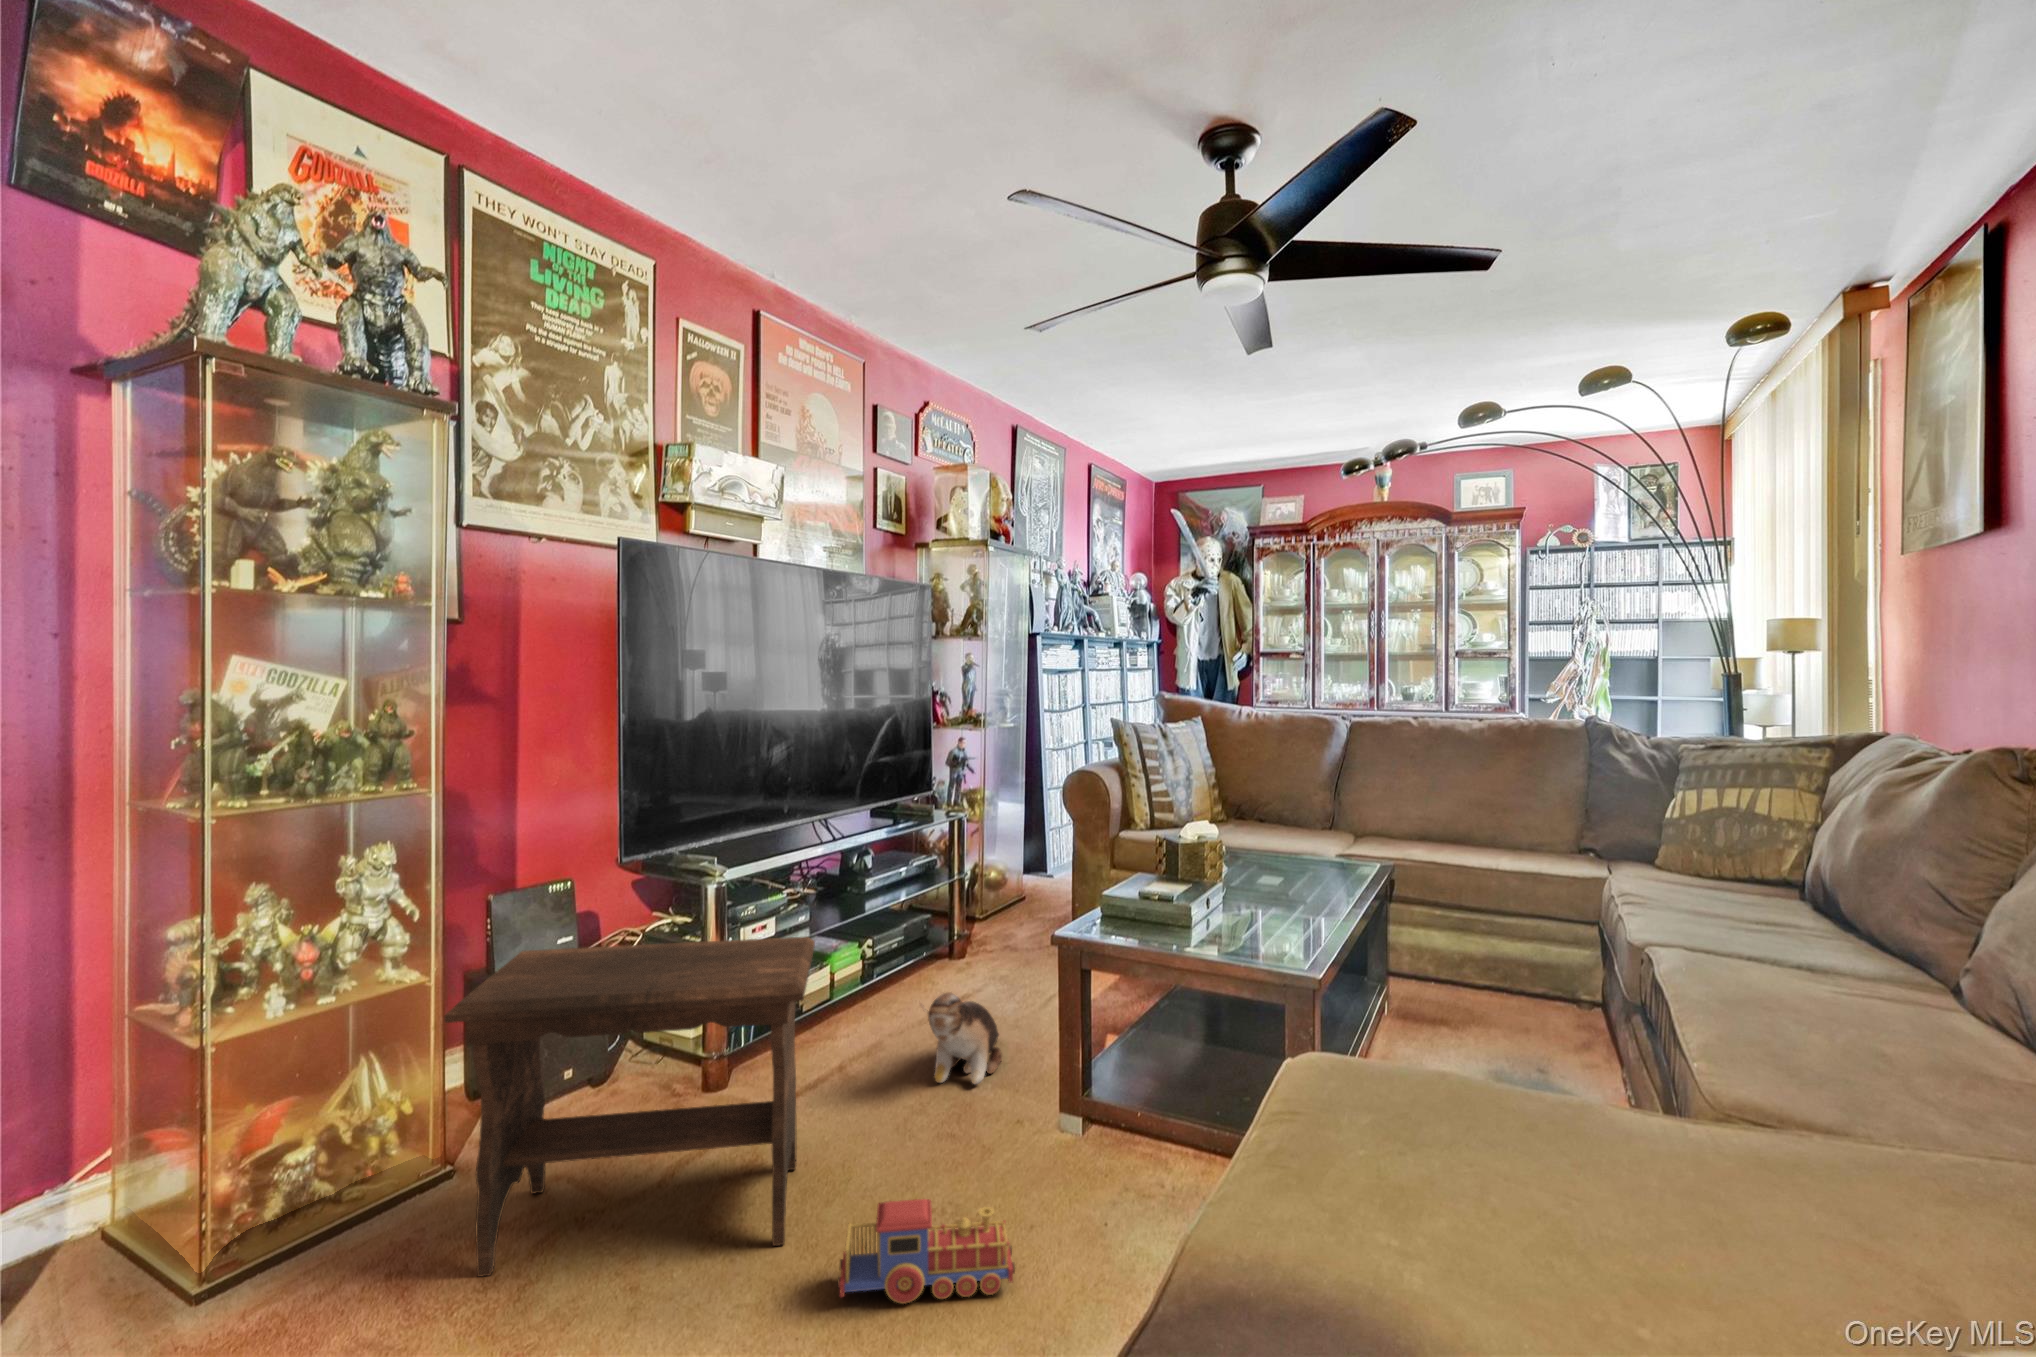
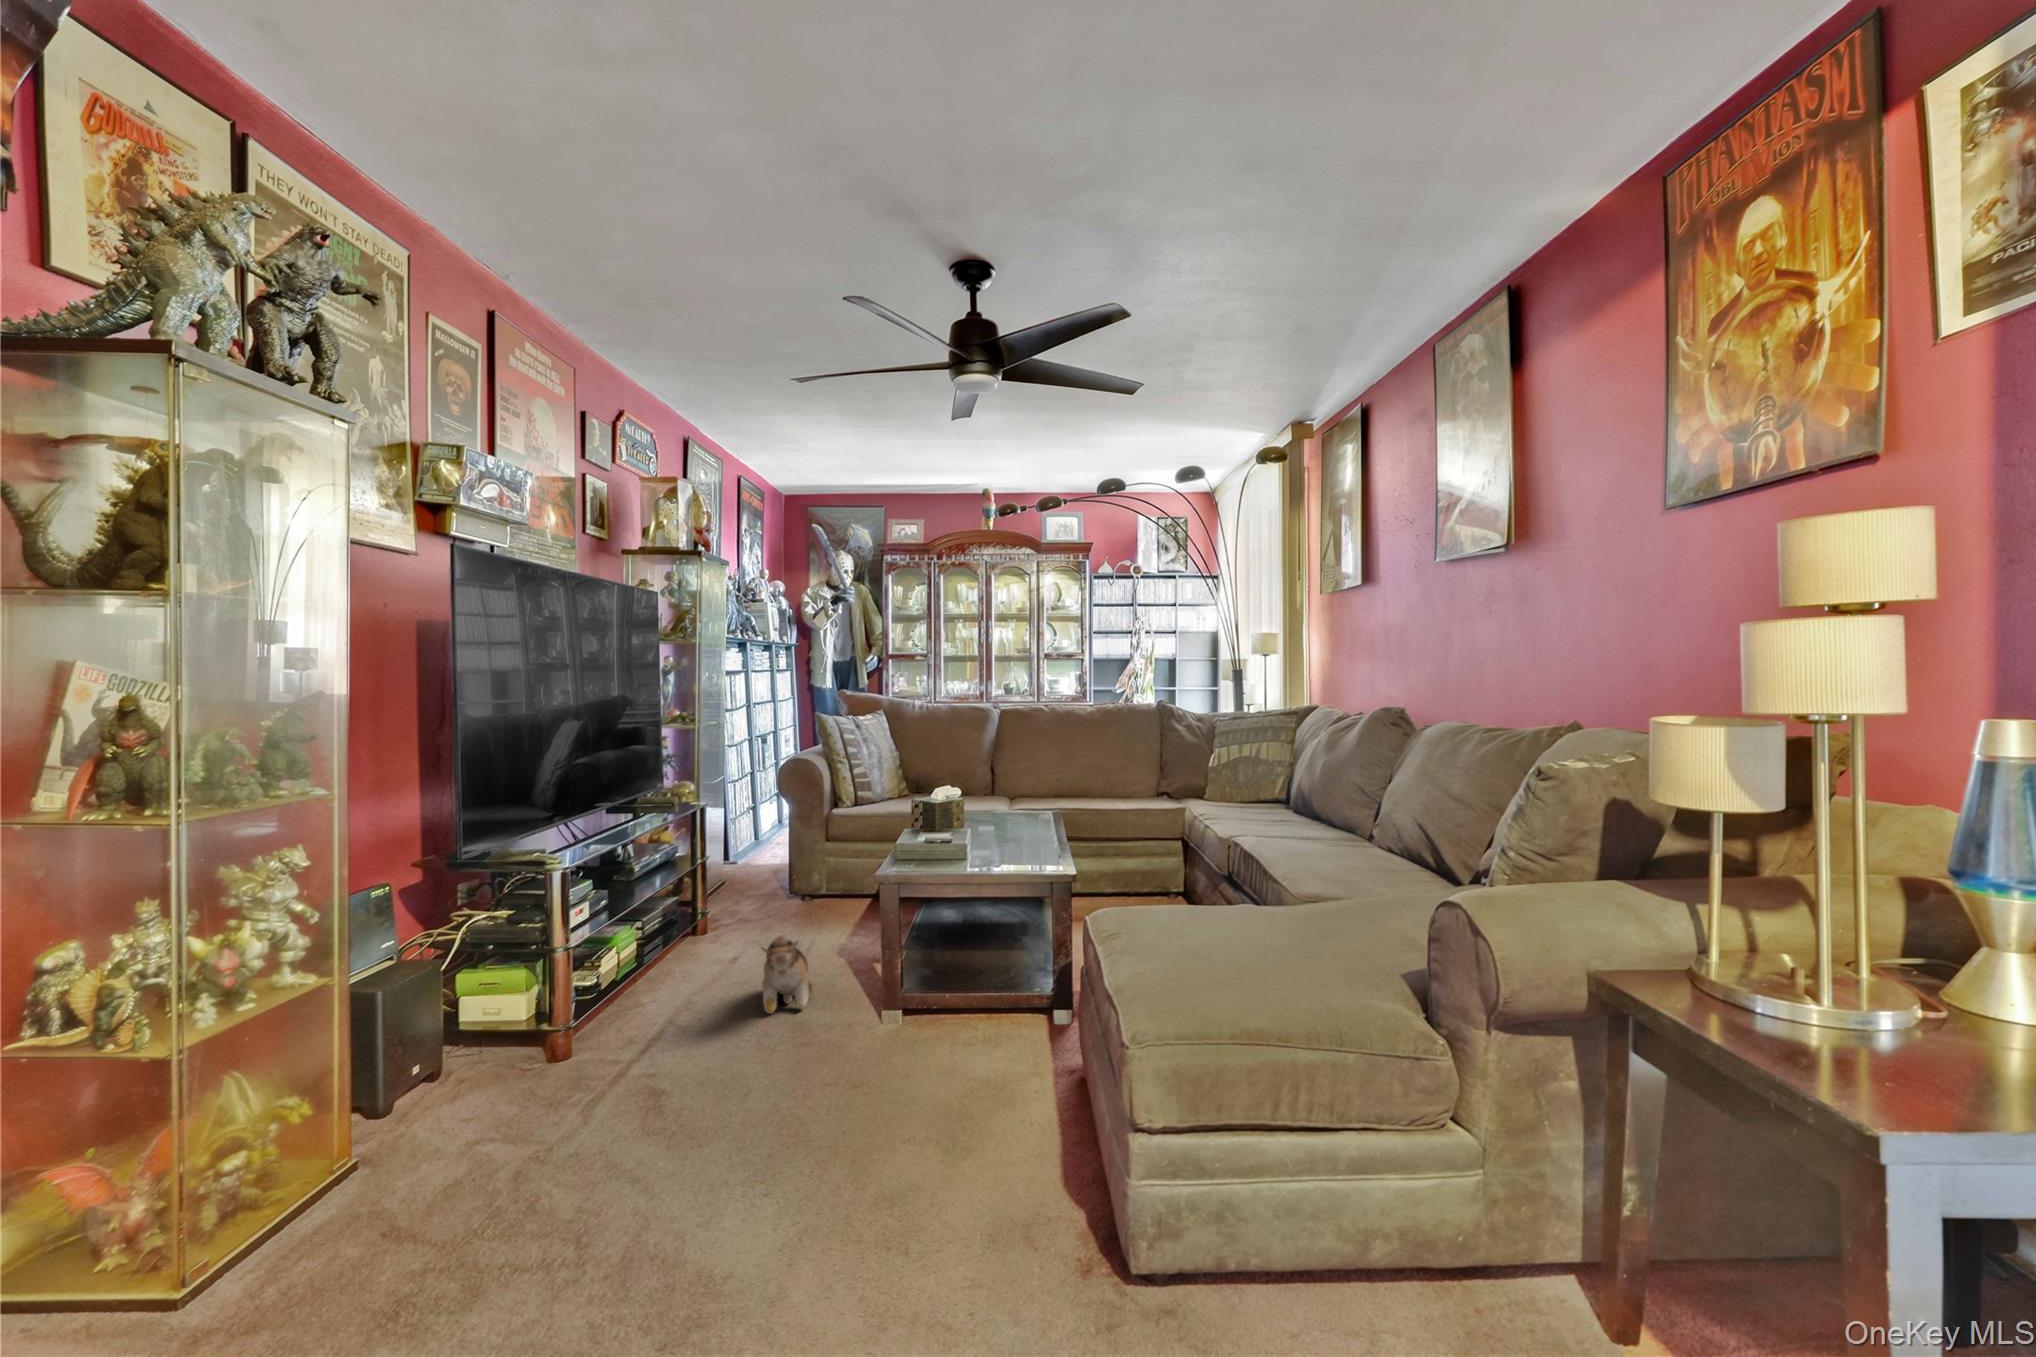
footstool: present [444,937,815,1277] -> none [431,893,754,1218]
toy train: present [838,1199,1015,1303] -> none [798,1056,927,1139]

